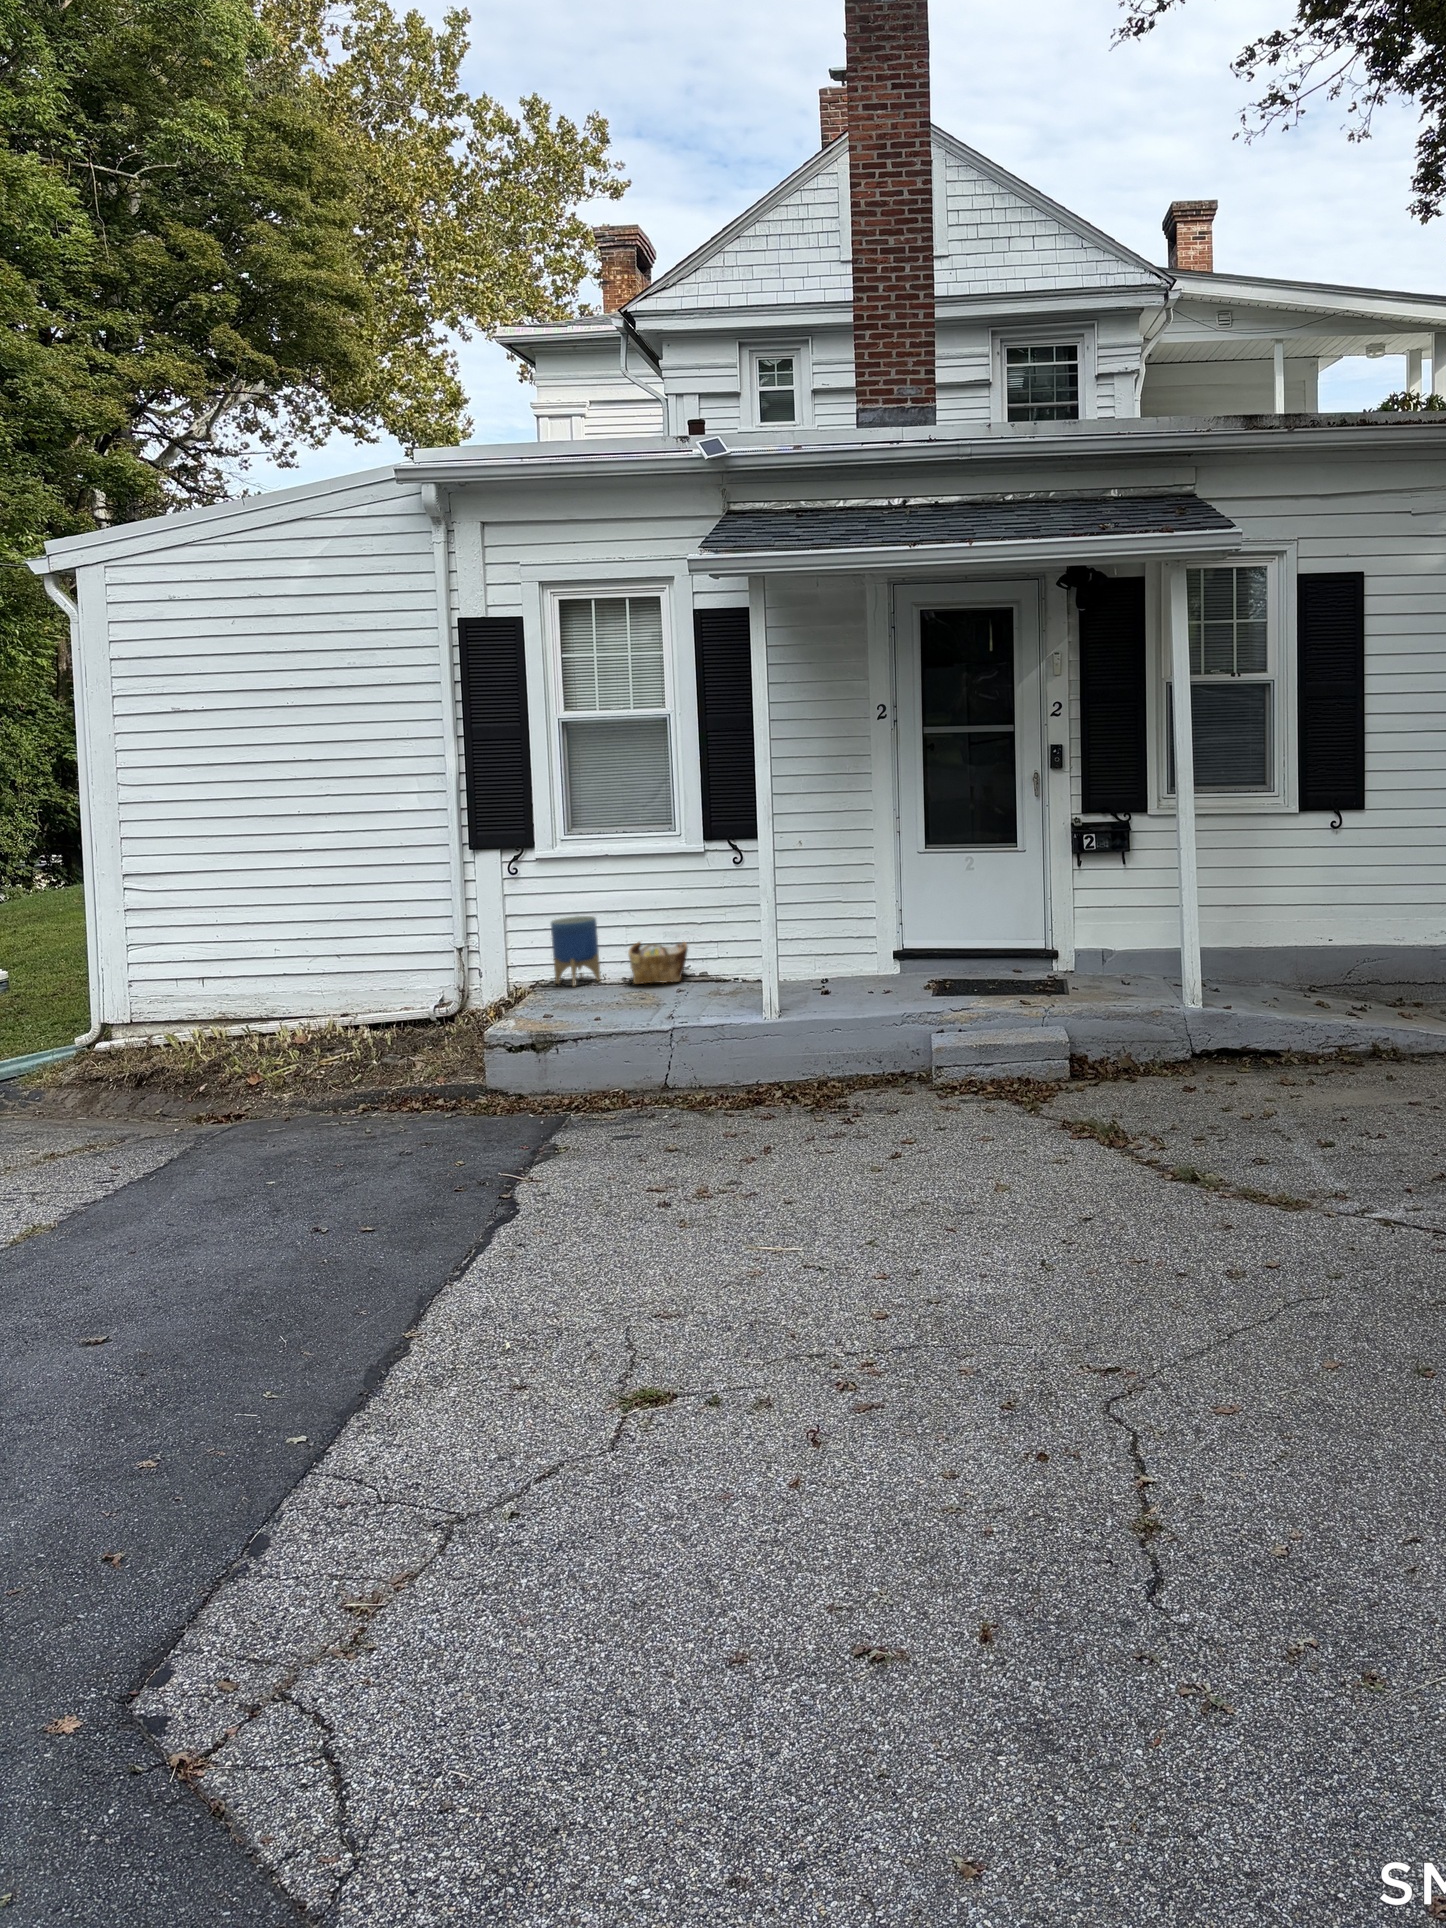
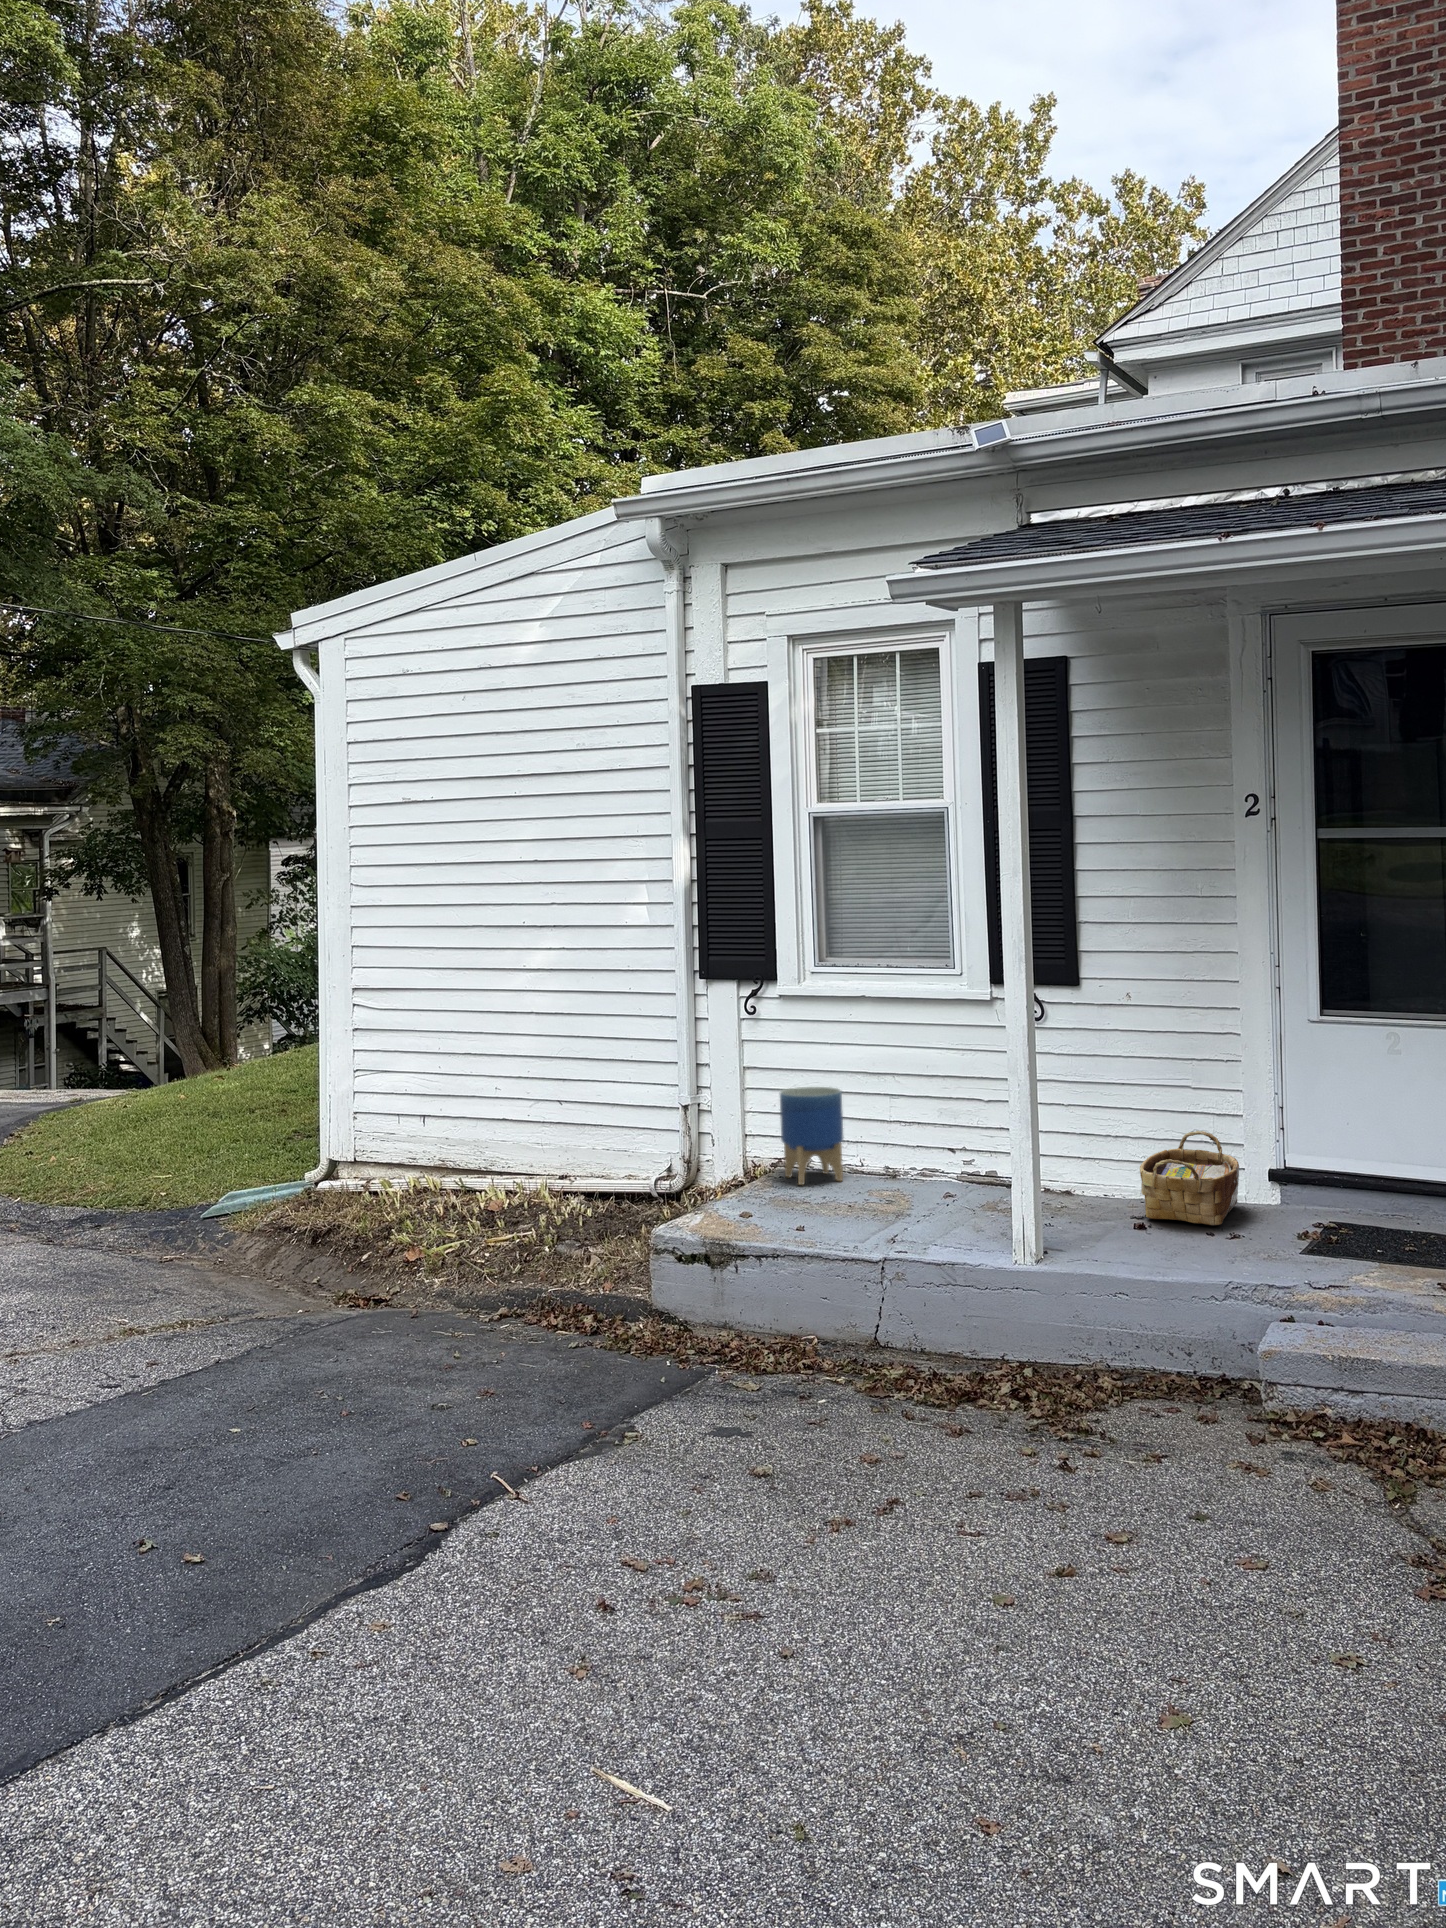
woven basket: present [628,942,688,984] -> present [1140,1131,1239,1225]

